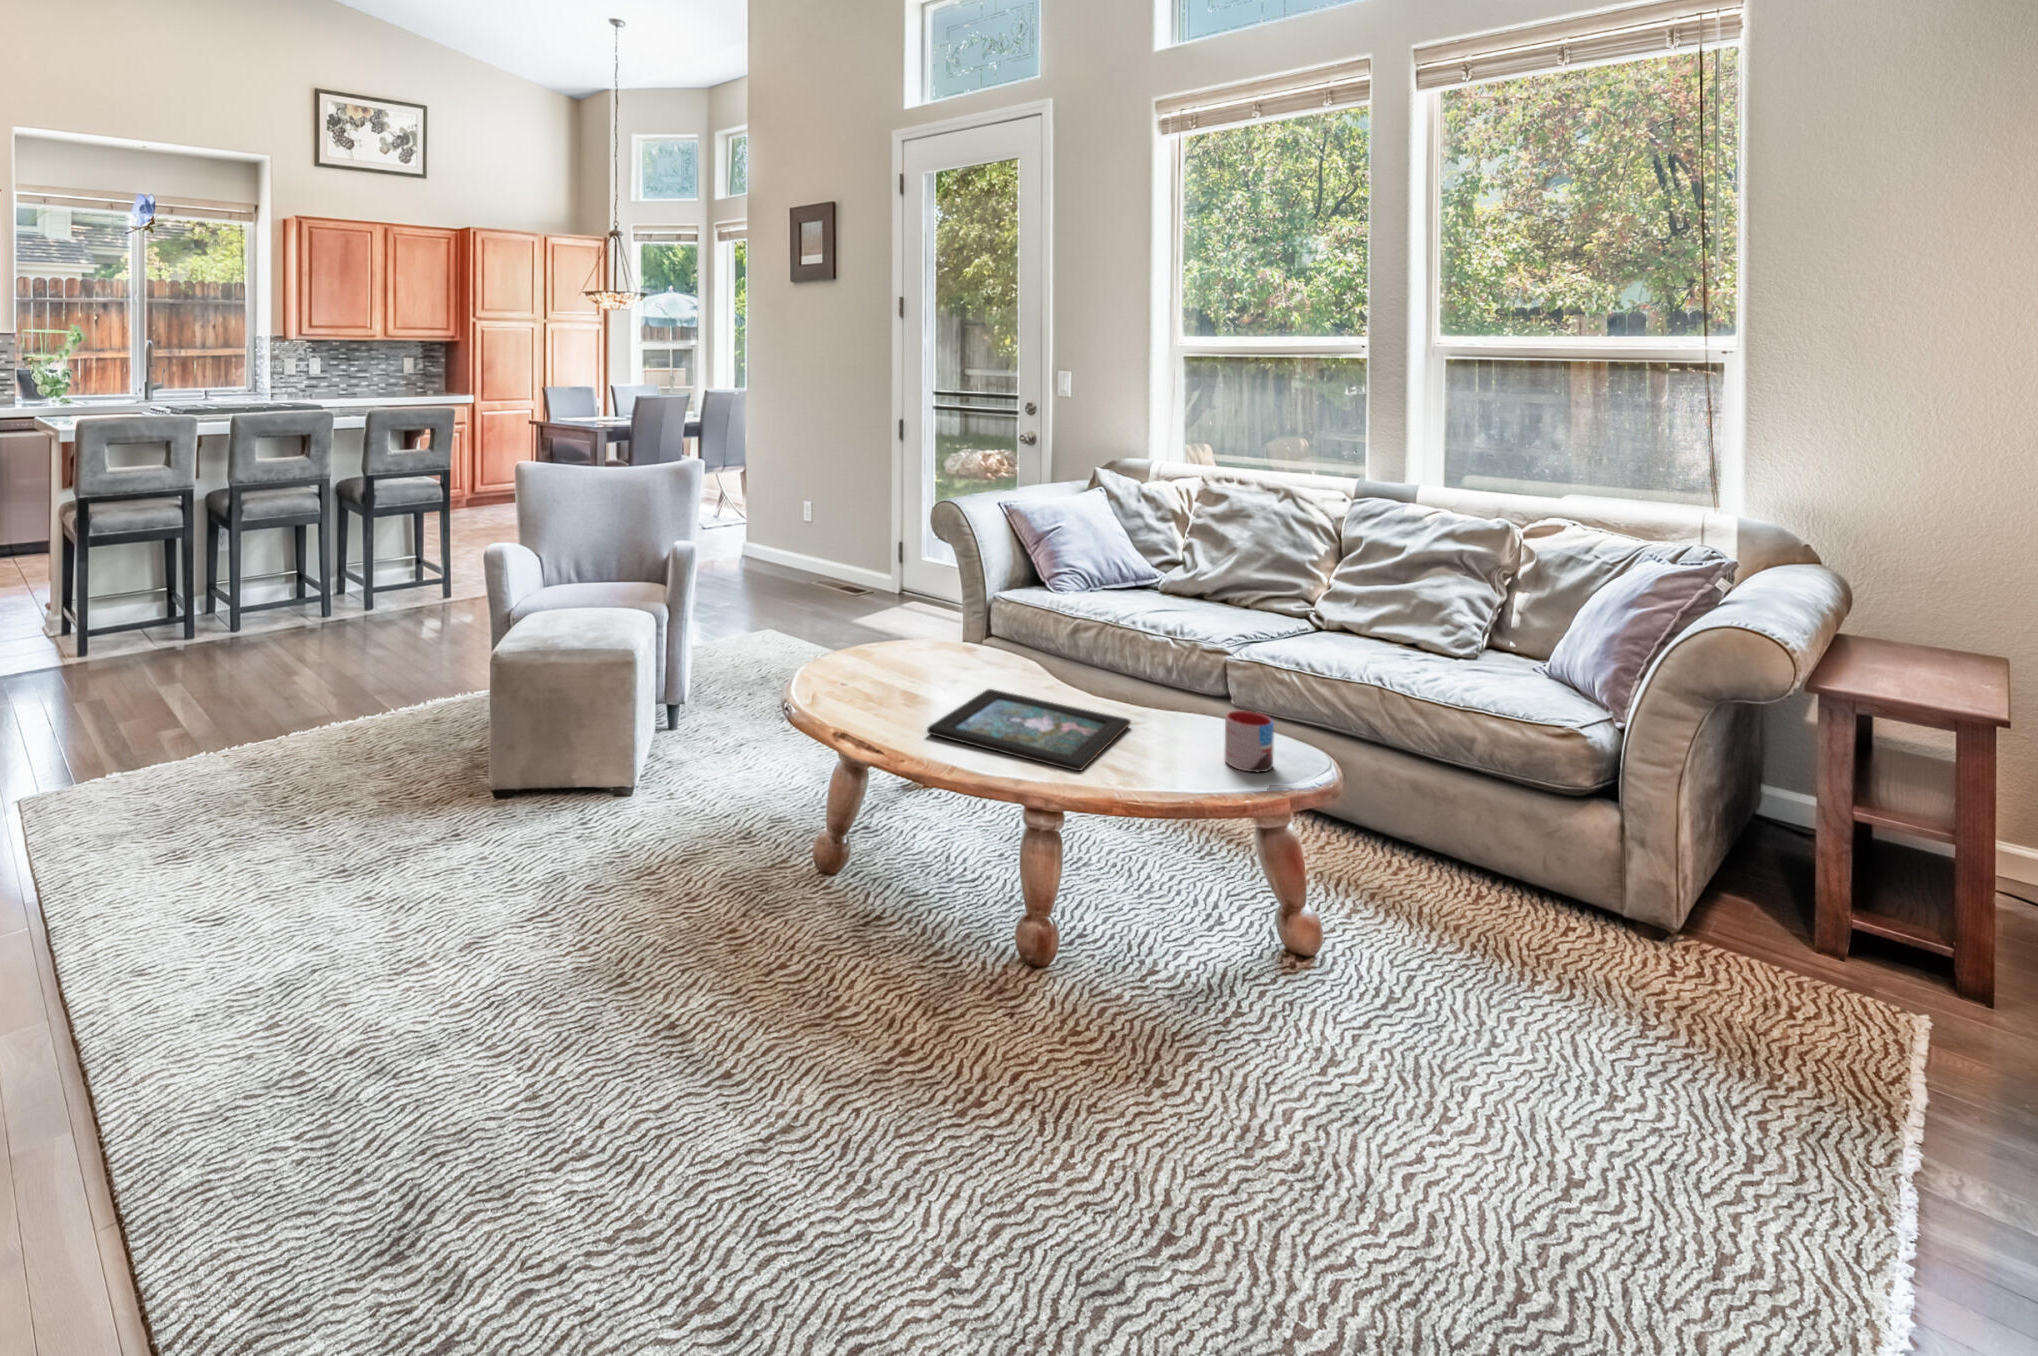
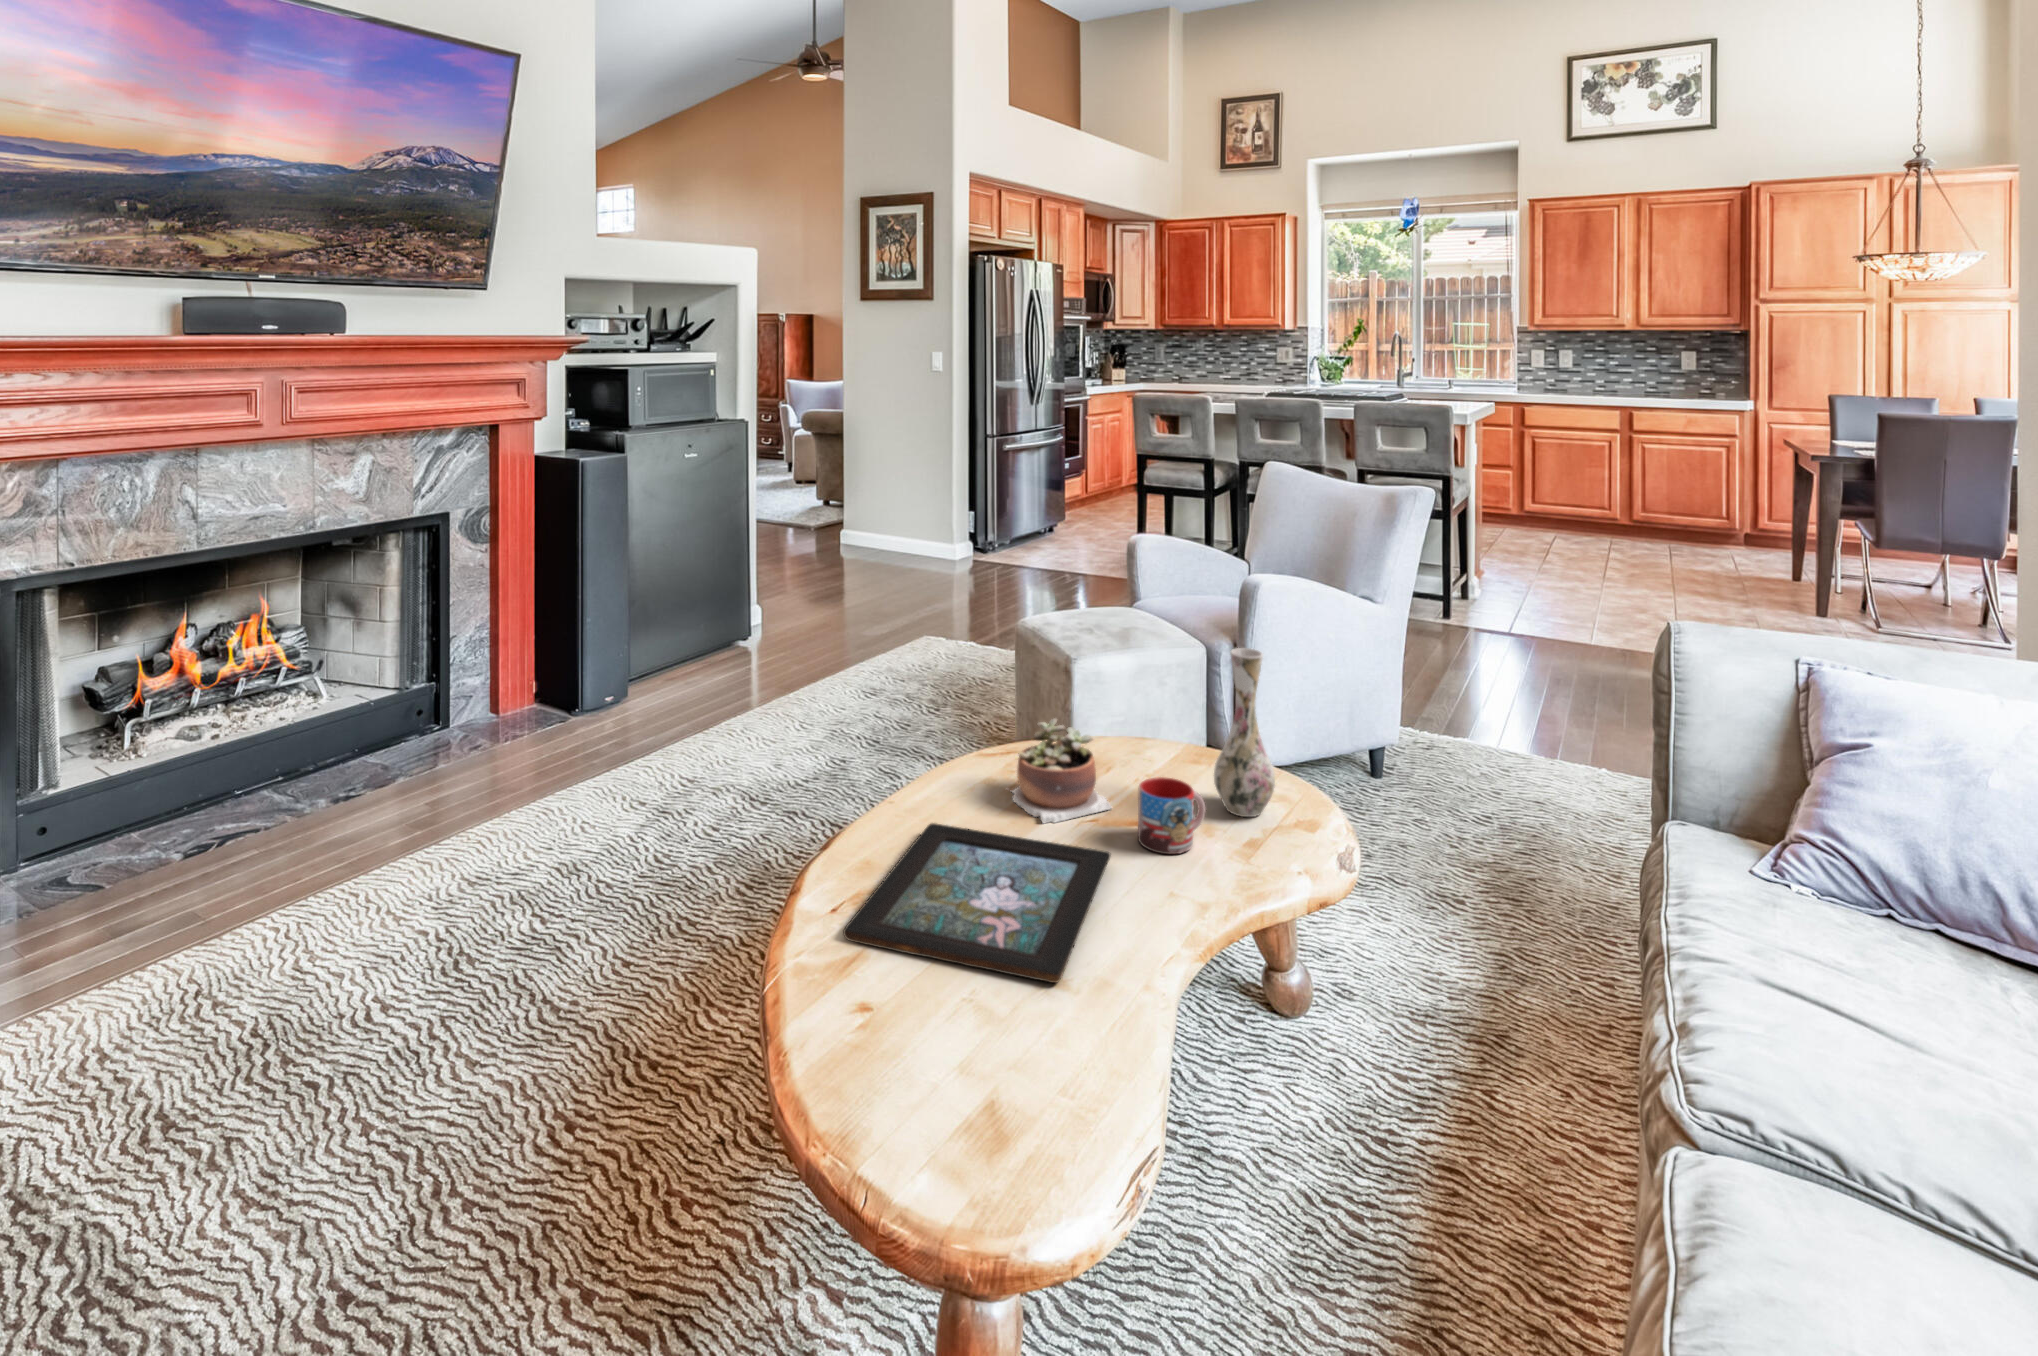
vase: none [900,553,940,663] -> present [1214,648,1275,817]
succulent plant: none [847,640,923,708] -> present [1012,719,1111,823]
mug: present [1224,711,1274,772] -> present [1138,777,1205,854]

